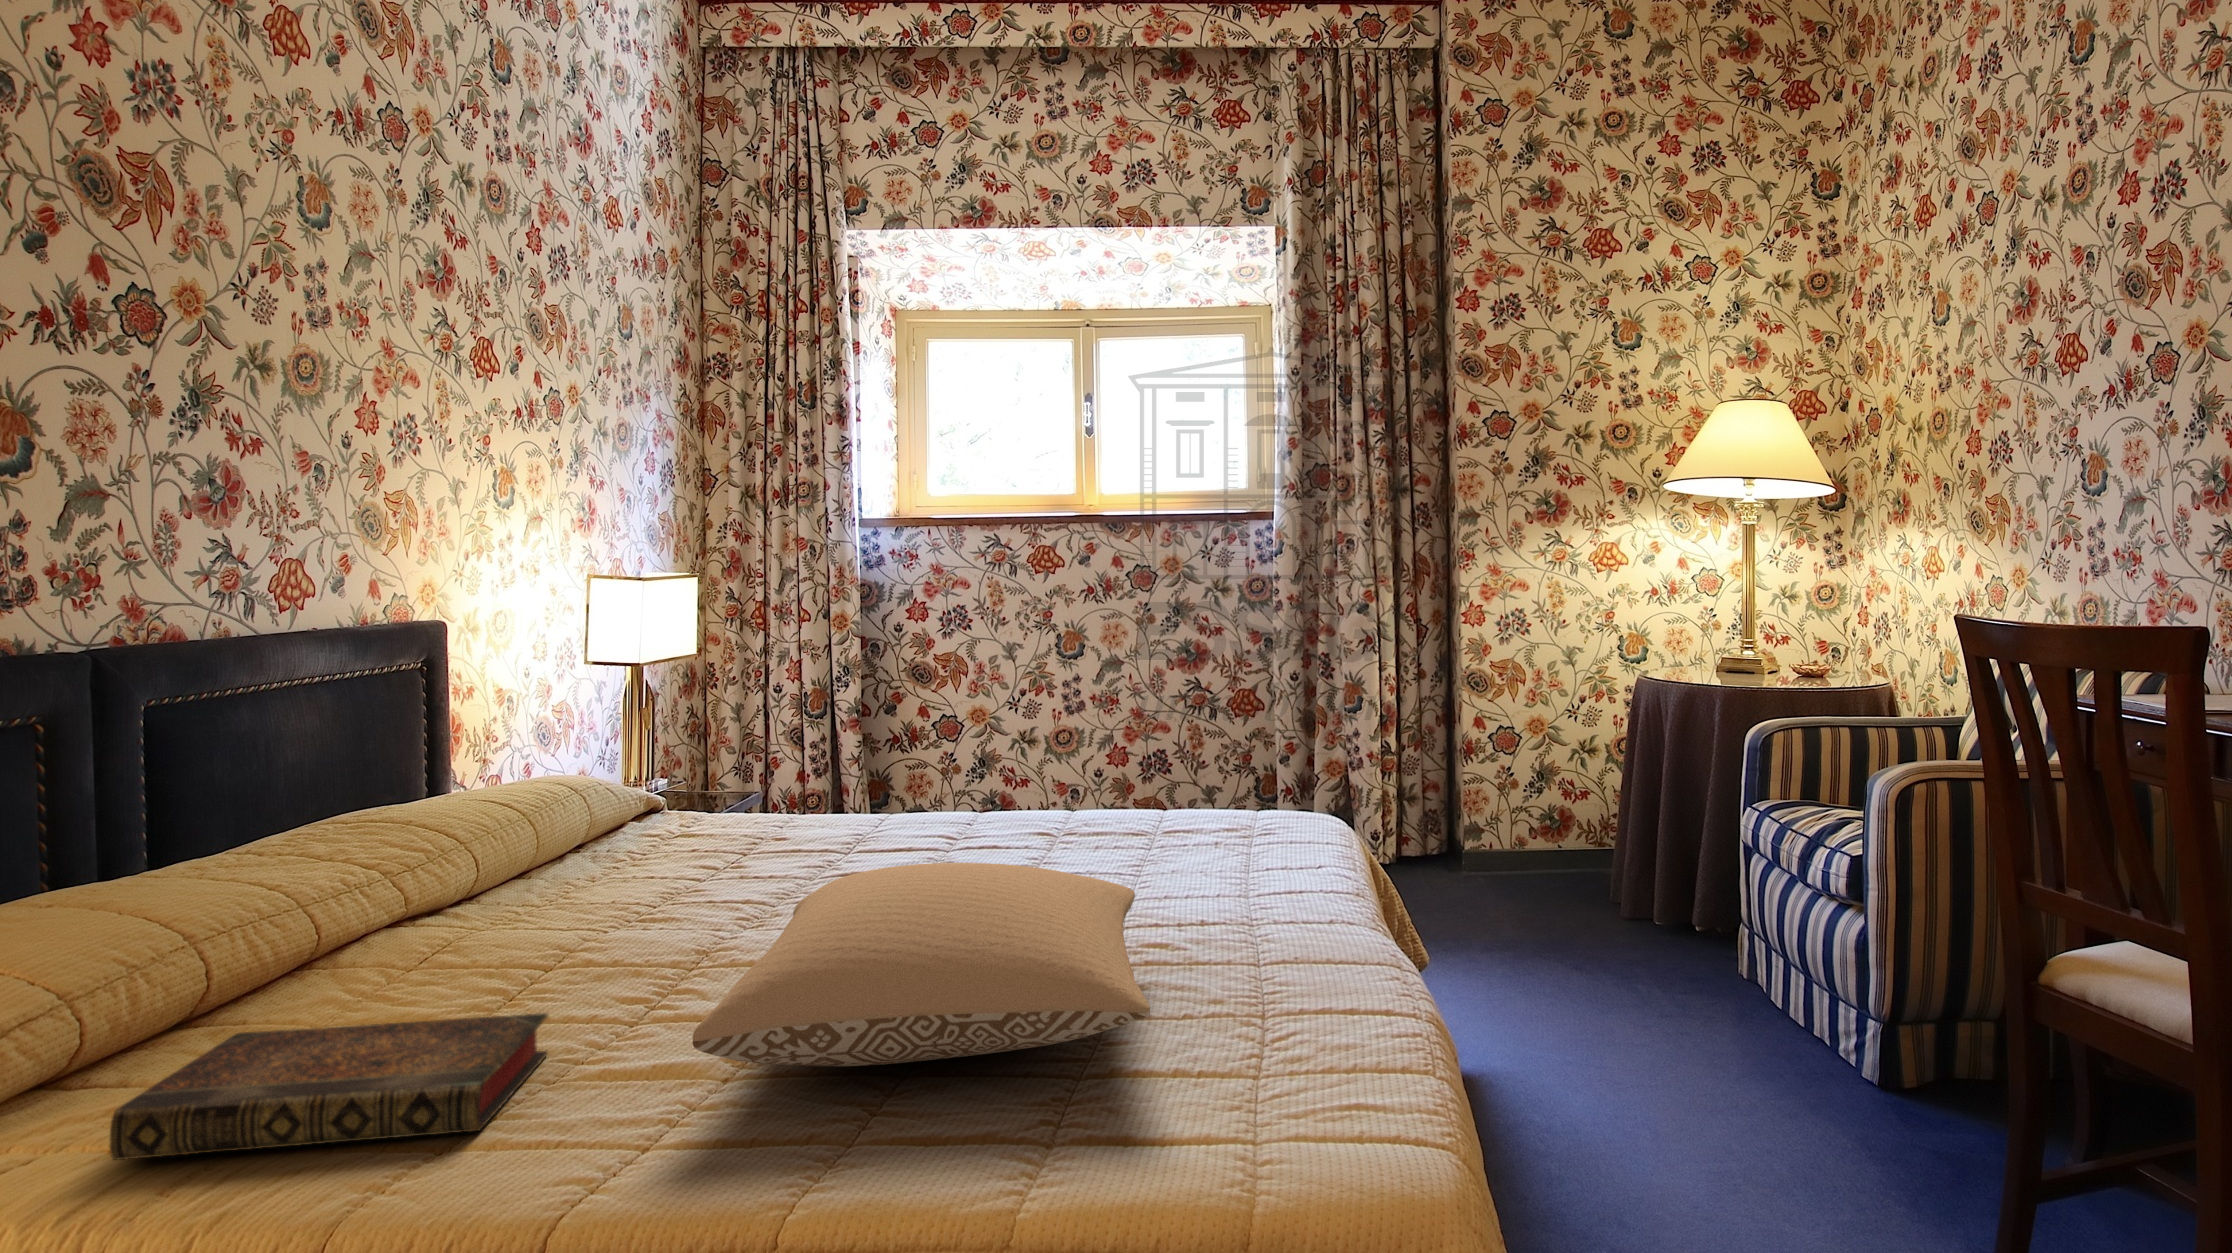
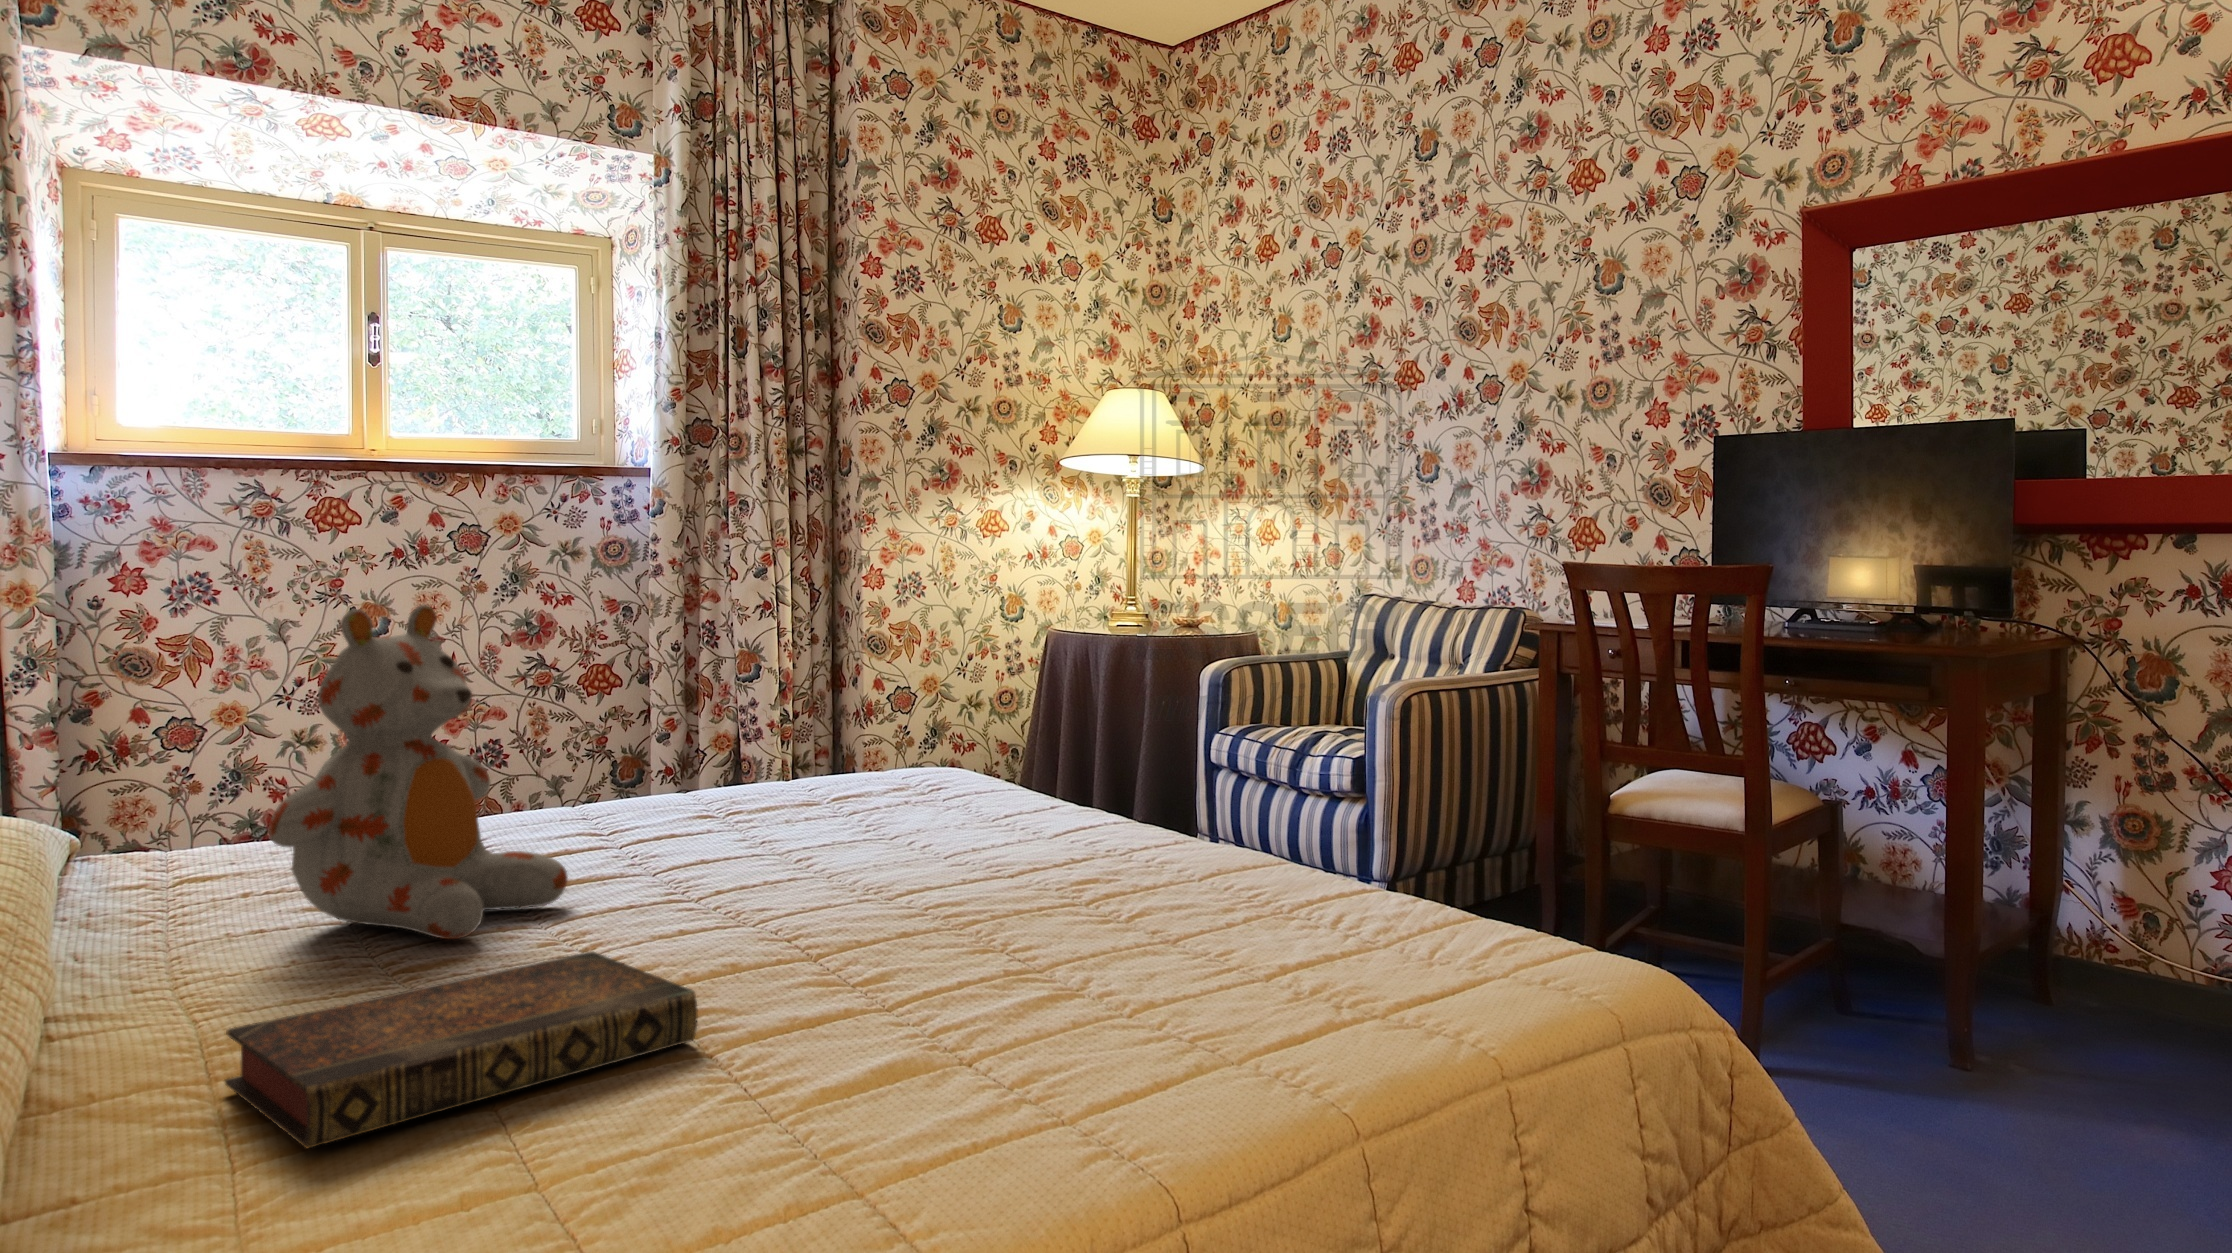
stuffed bear: none [511,672,743,966] -> present [269,605,568,939]
pillow: present [693,863,1150,1066] -> none [723,761,1225,933]

